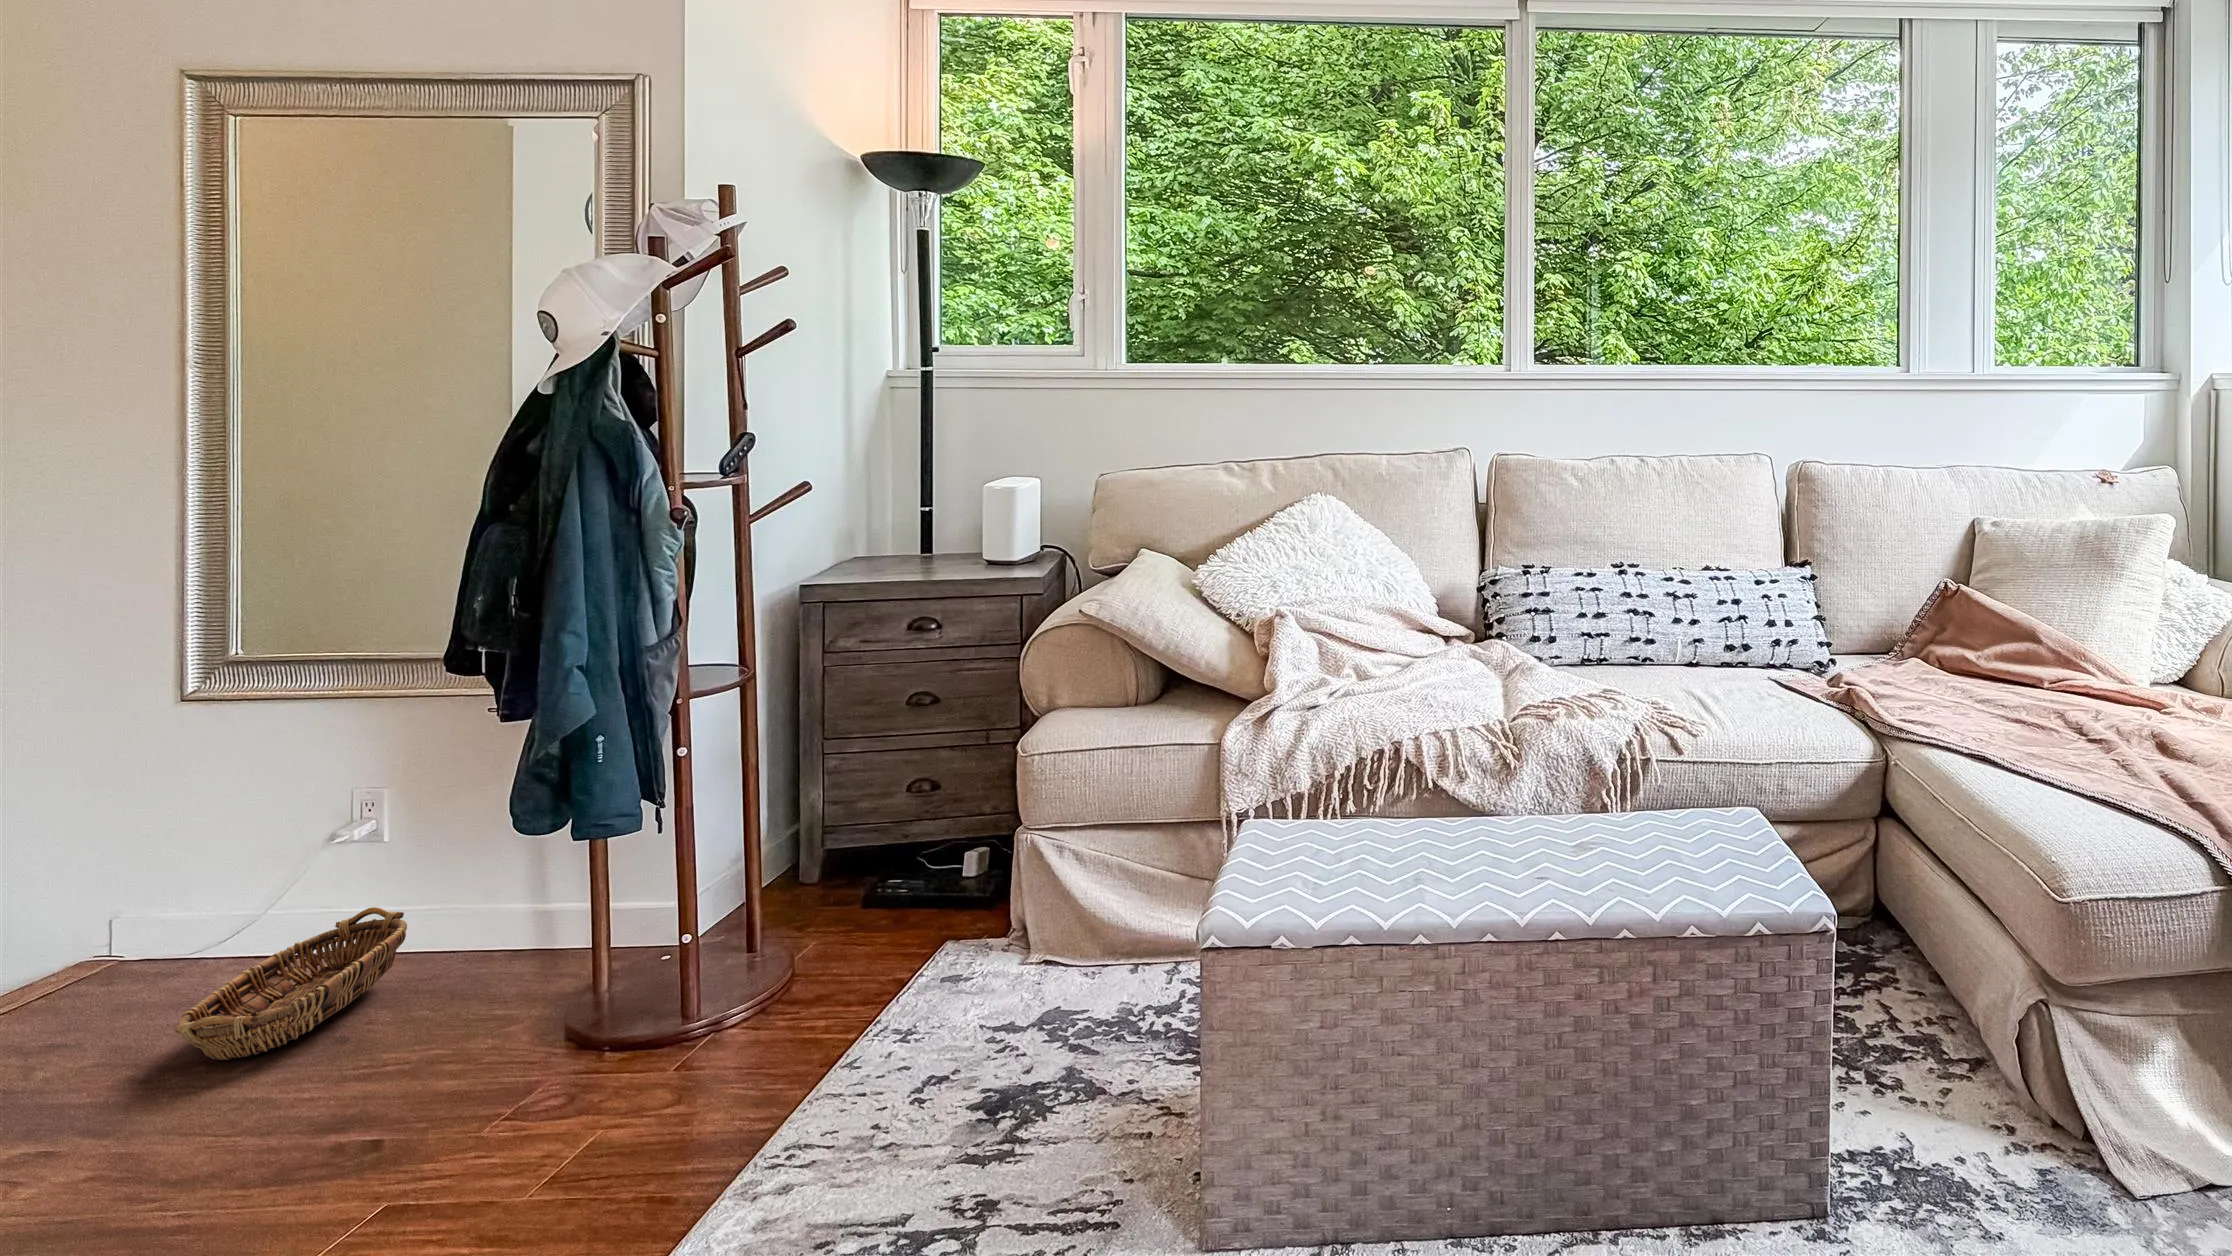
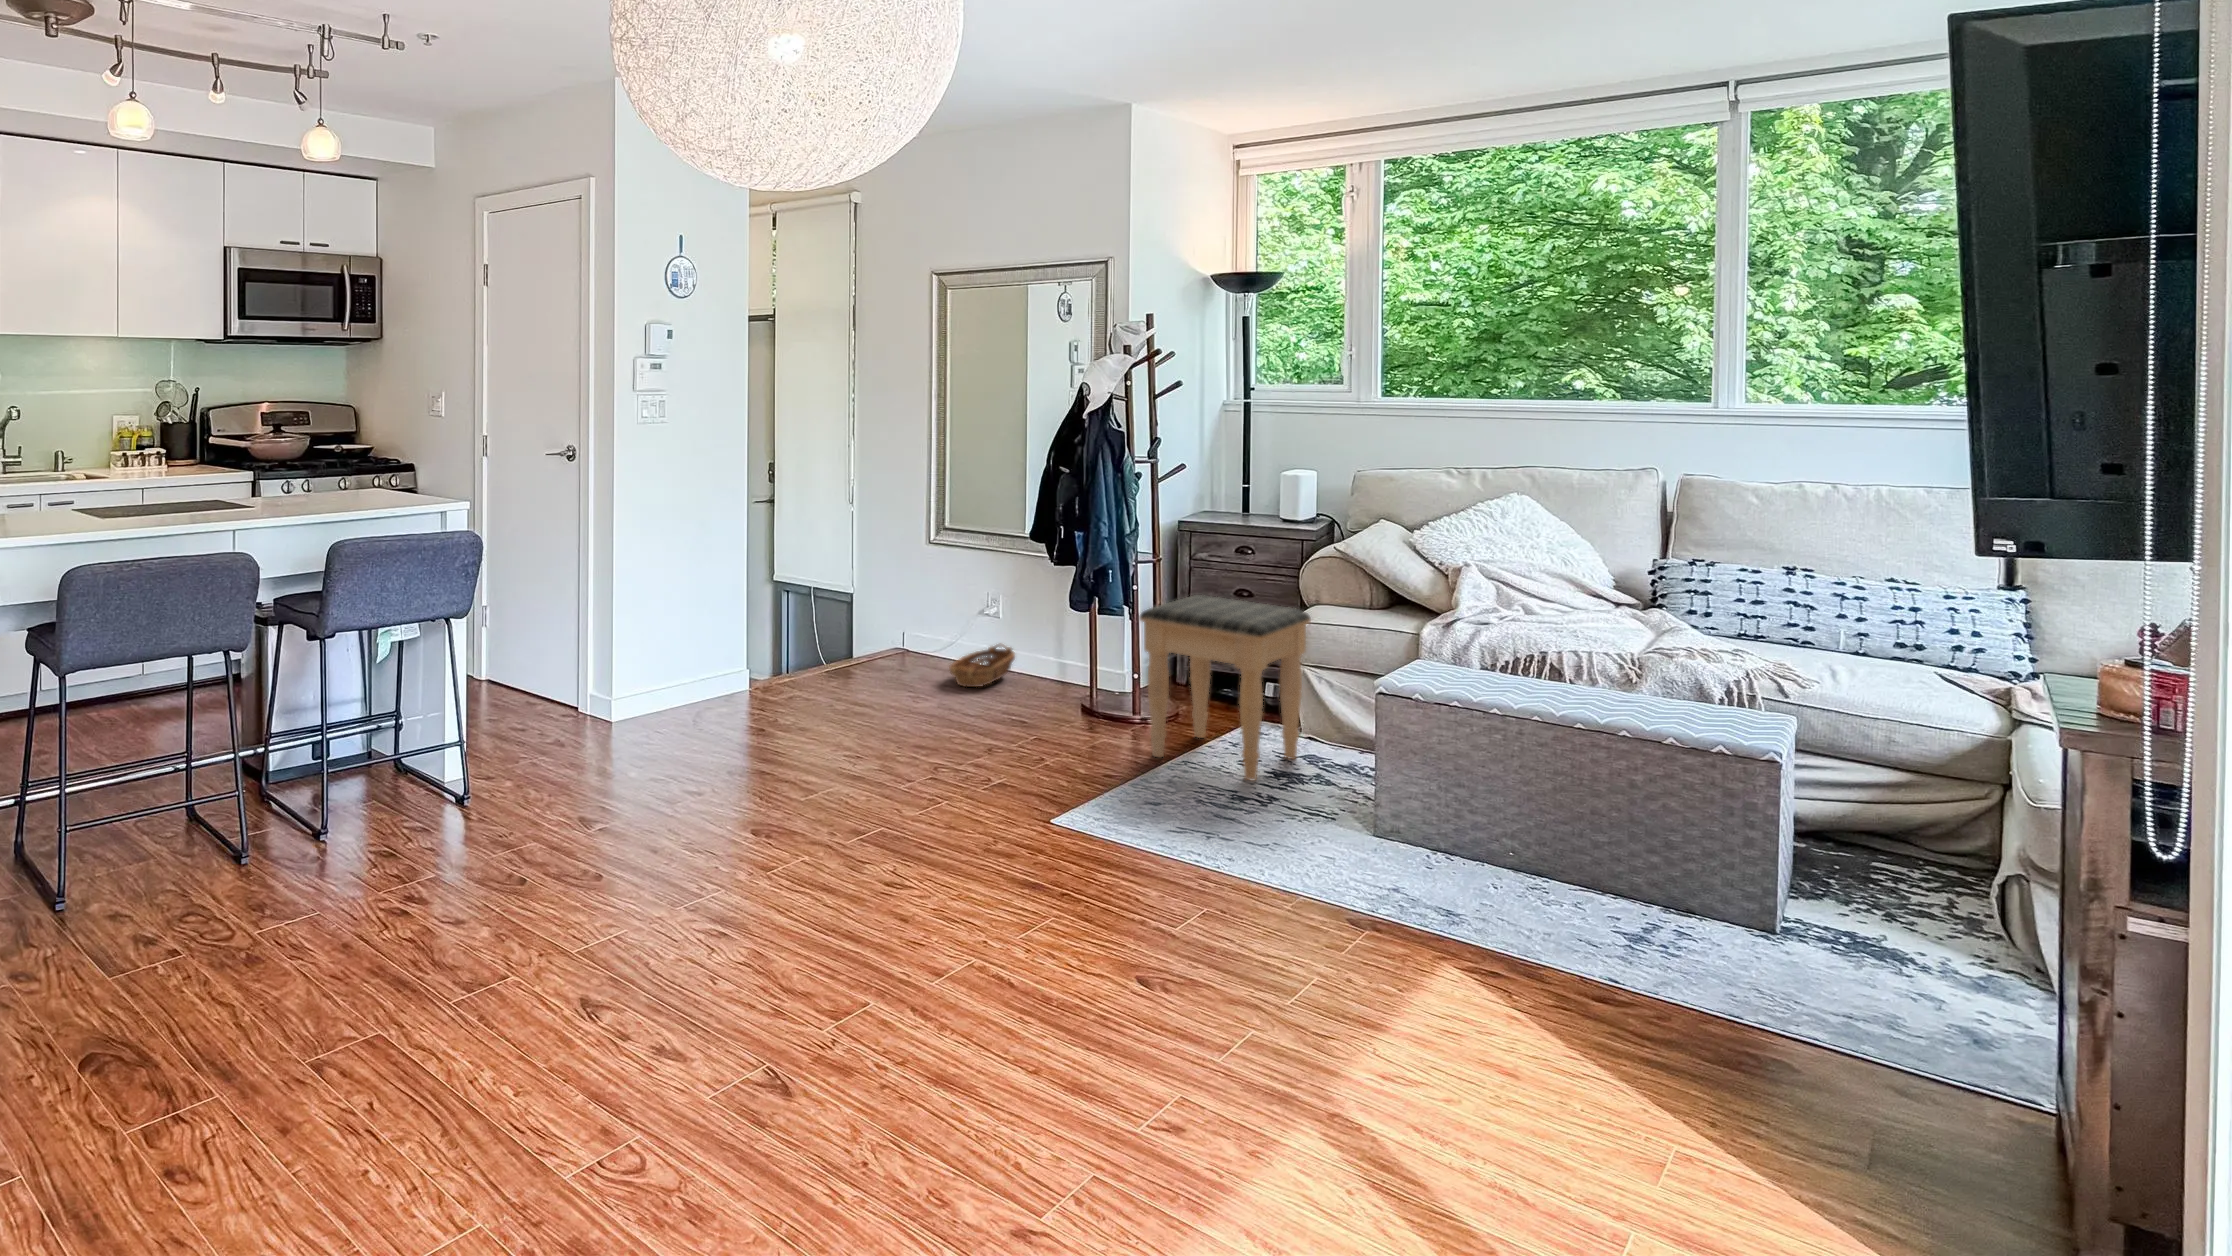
footstool: none [663,744,1045,1155] -> present [1139,595,1311,780]

